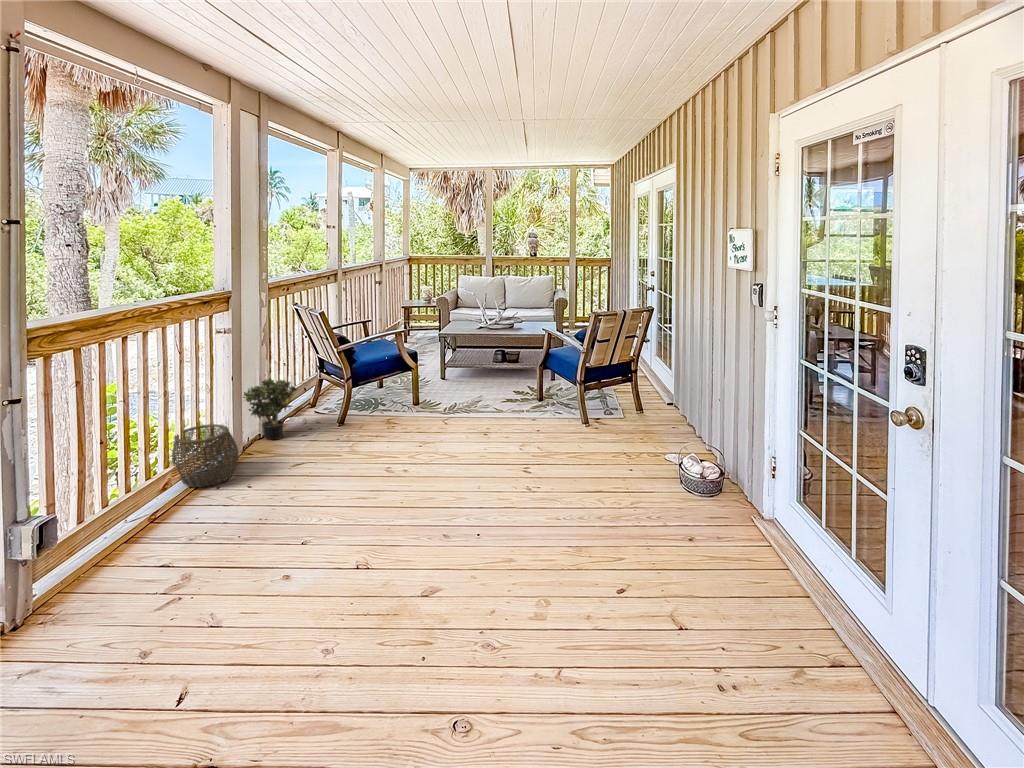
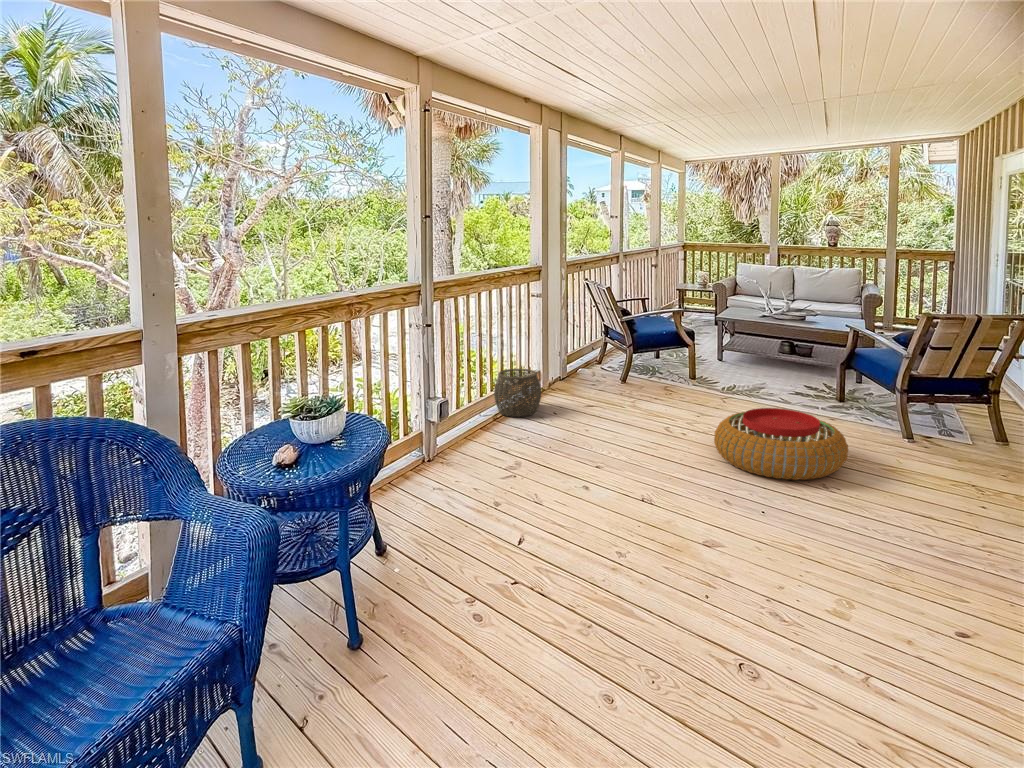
potted plant: present [243,378,297,440] -> none [543,338,588,393]
pouf: none [432,445,558,528] -> present [714,408,848,480]

